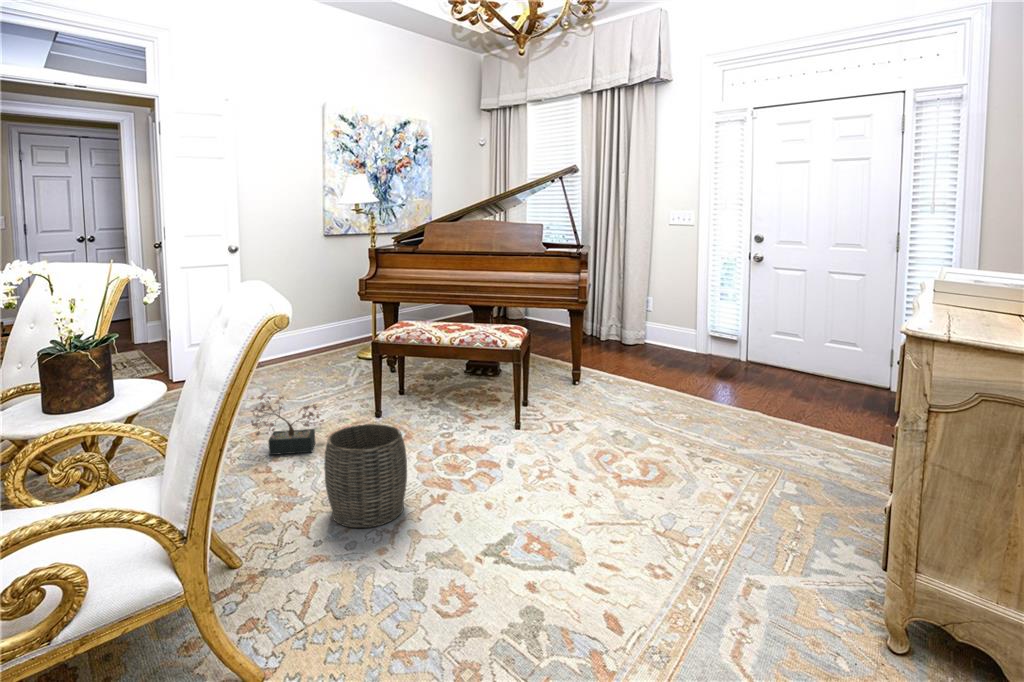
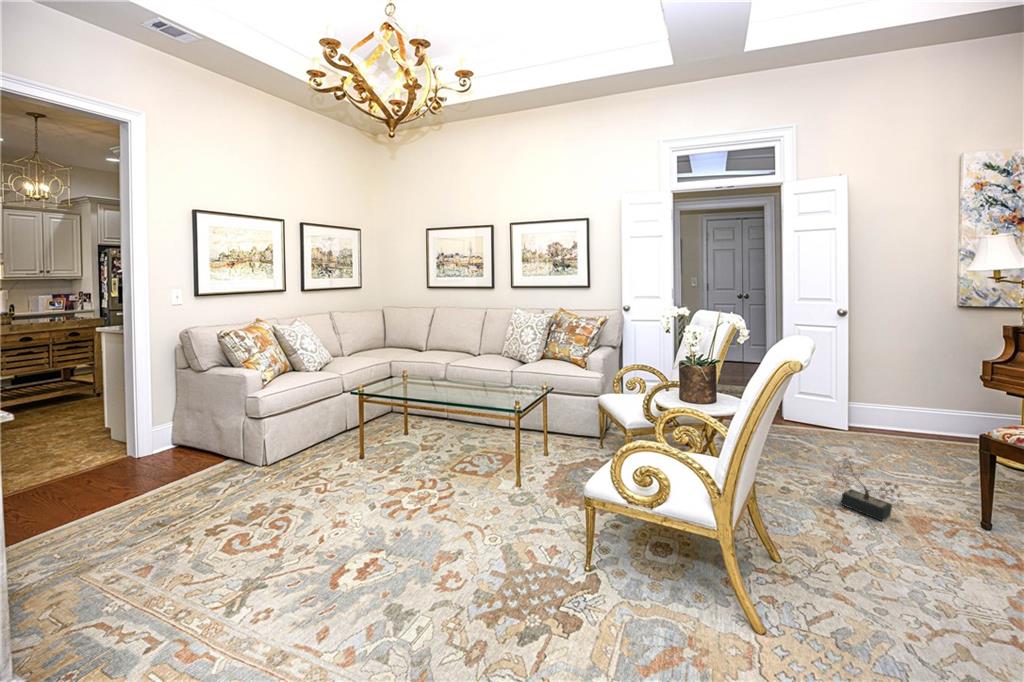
woven basket: present [324,424,407,528] -> none [874,514,985,626]

